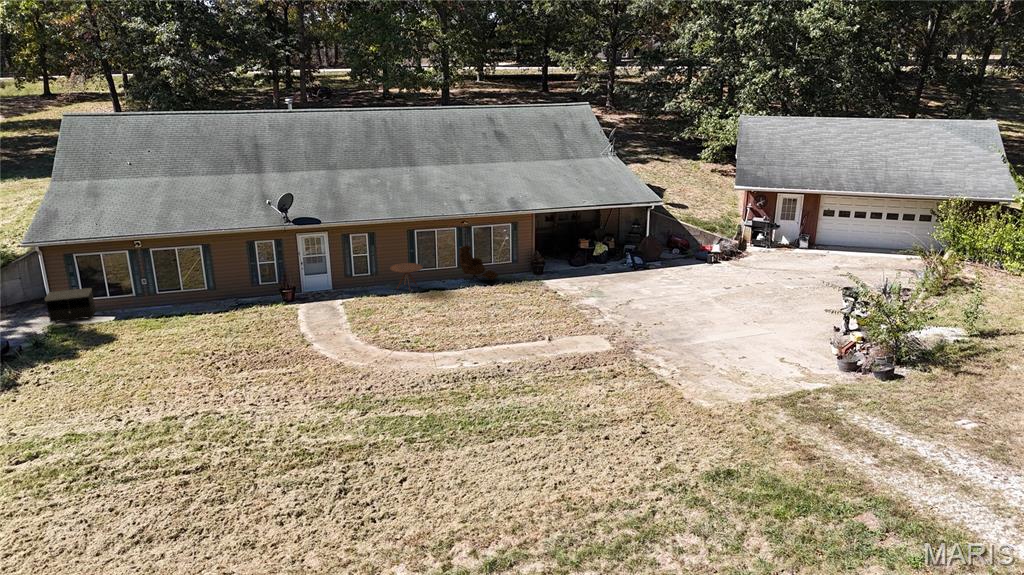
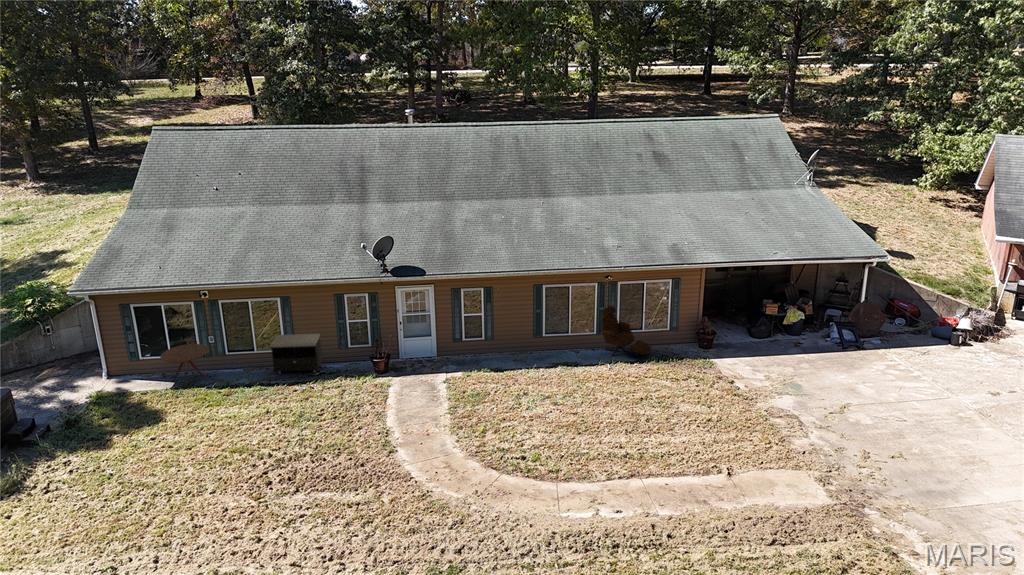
round table: present [390,263,423,289] -> present [160,344,209,386]
storage bench: present [45,288,96,324] -> present [270,334,322,373]

